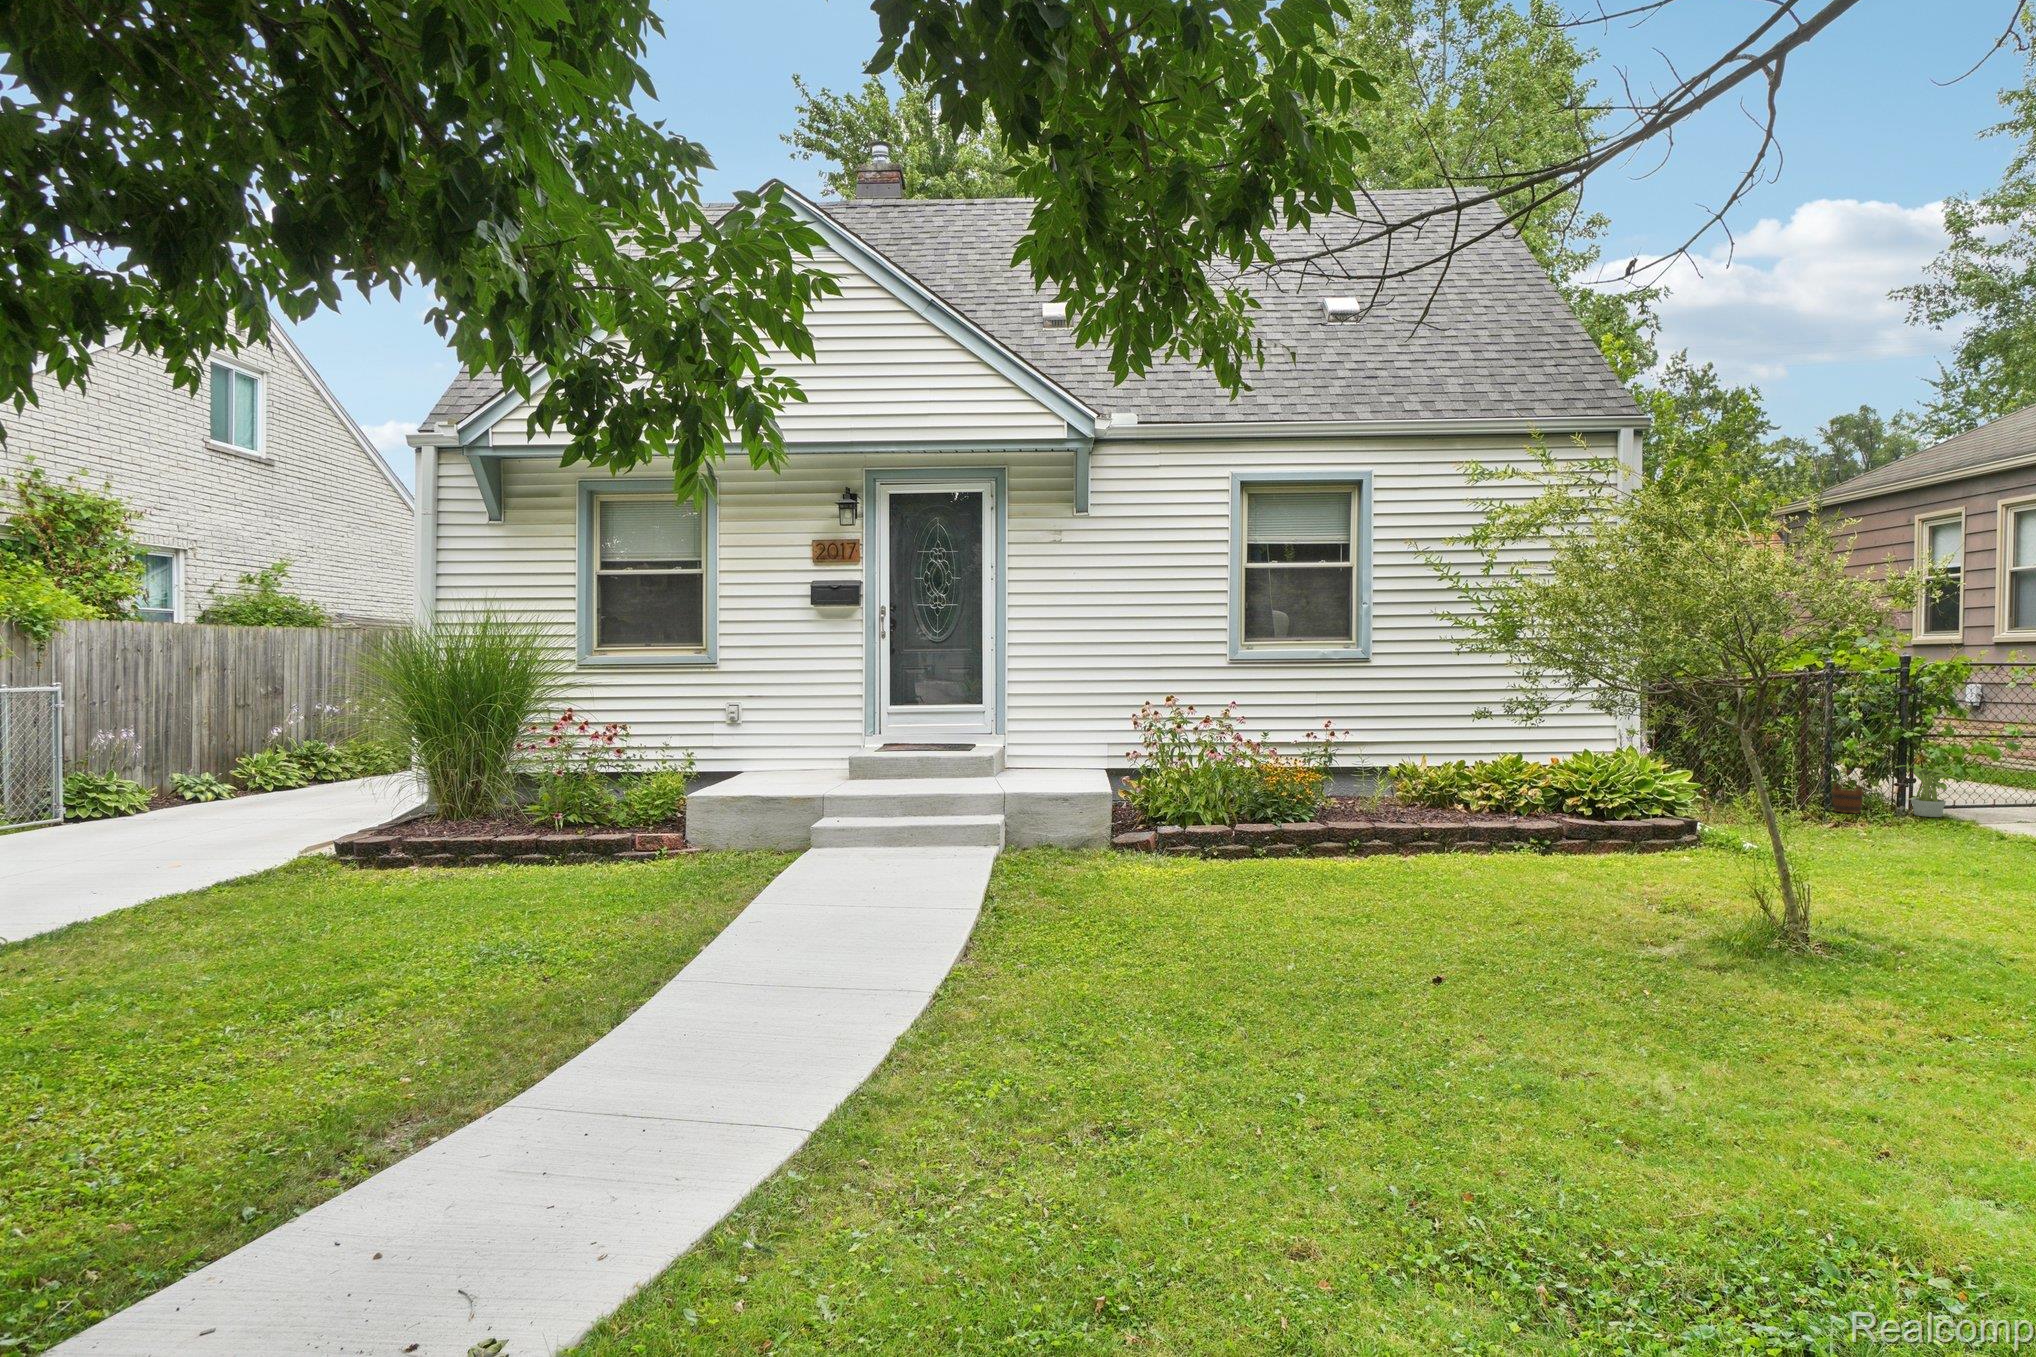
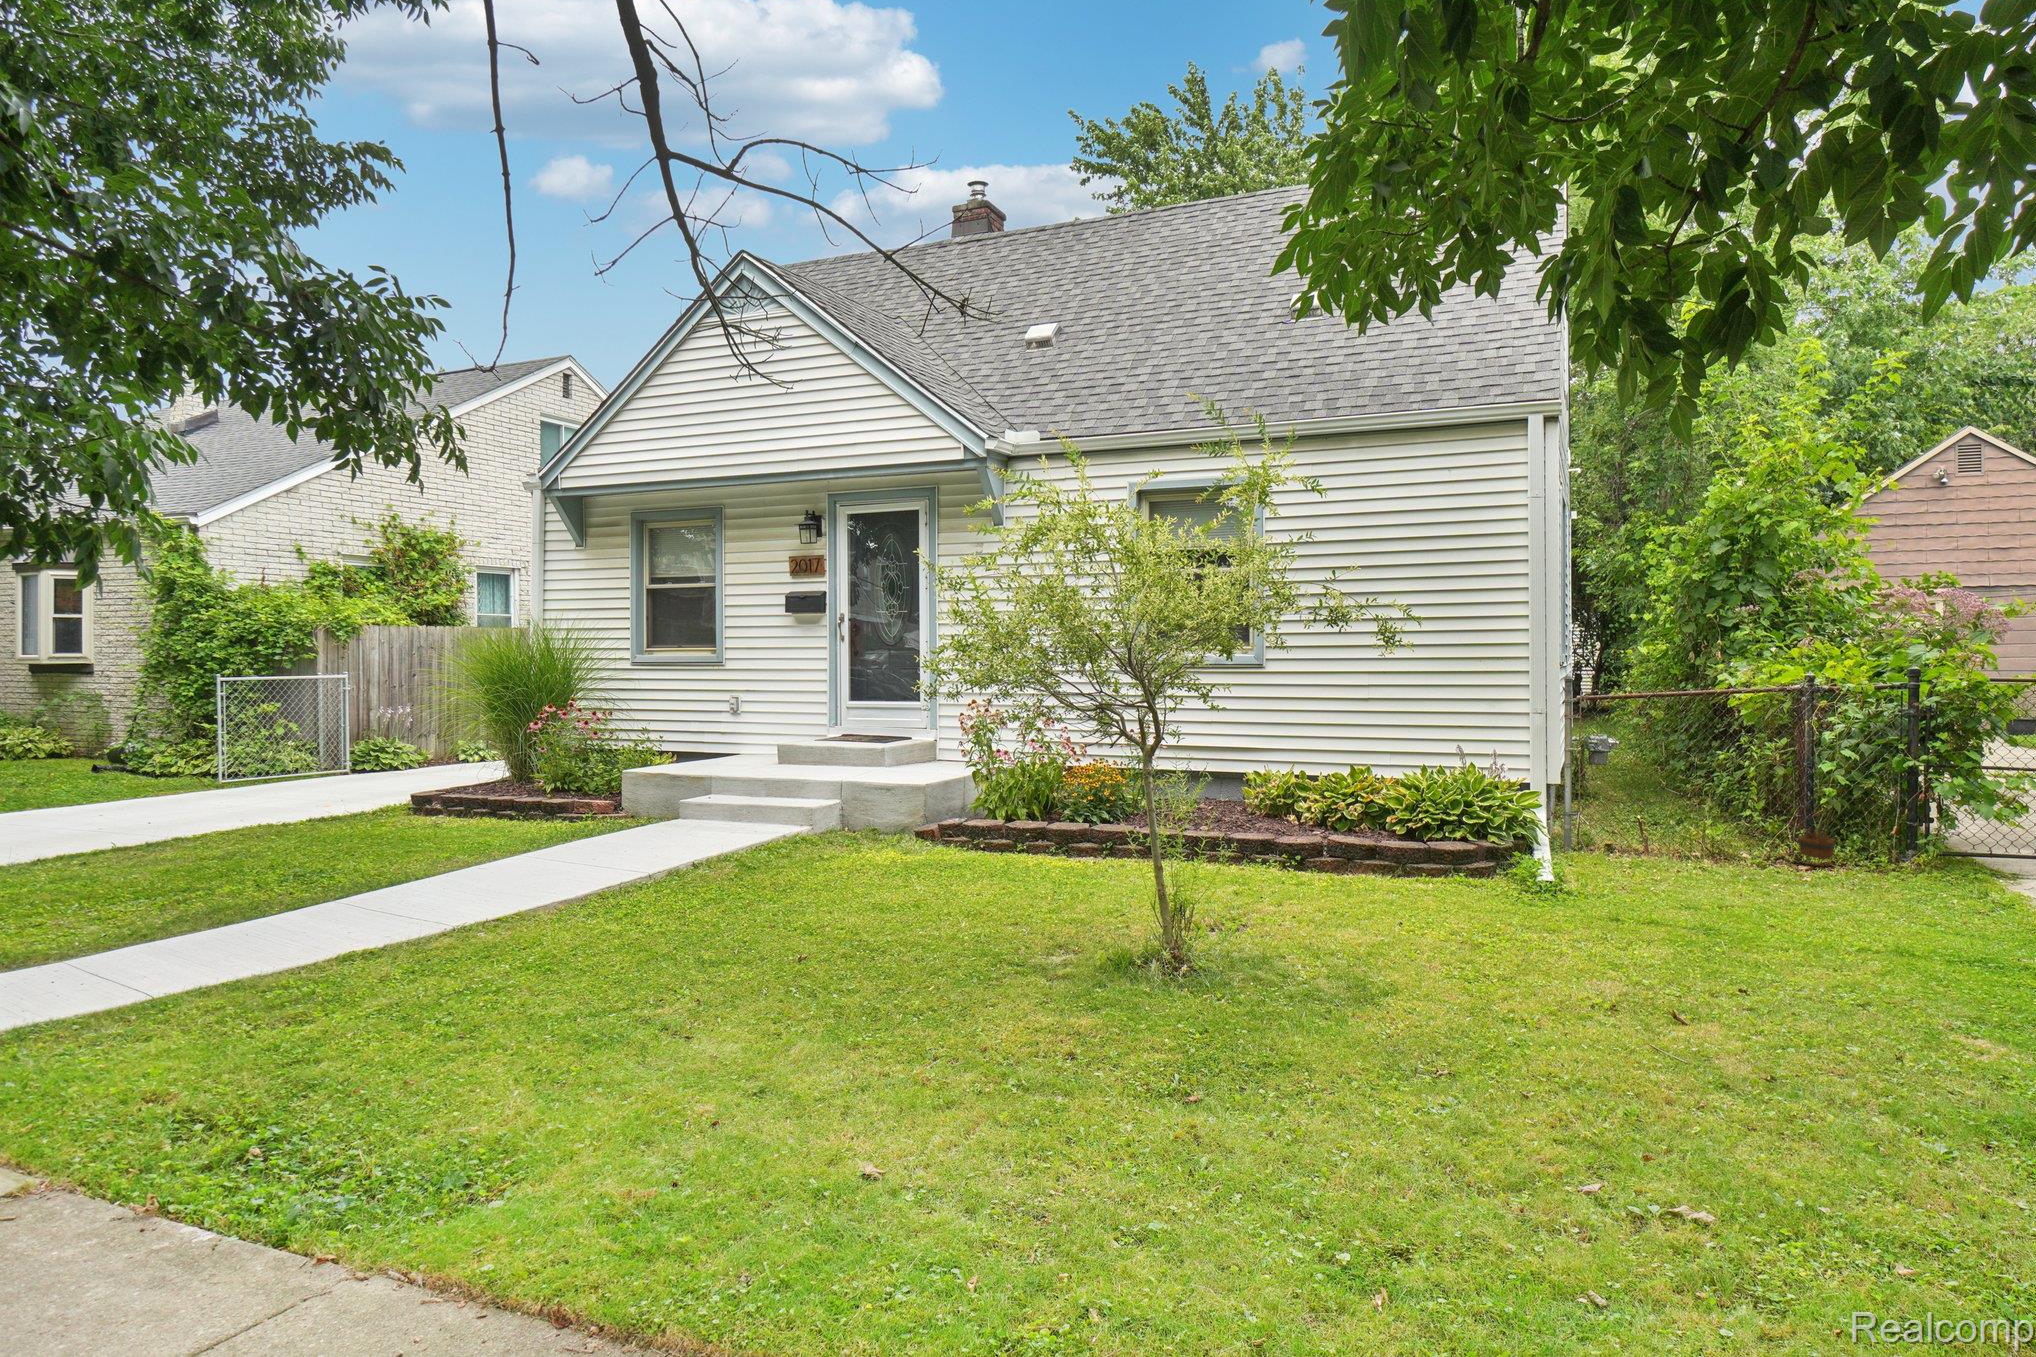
potted plant: present [1896,765,1962,817] -> none [1874,810,1957,878]

